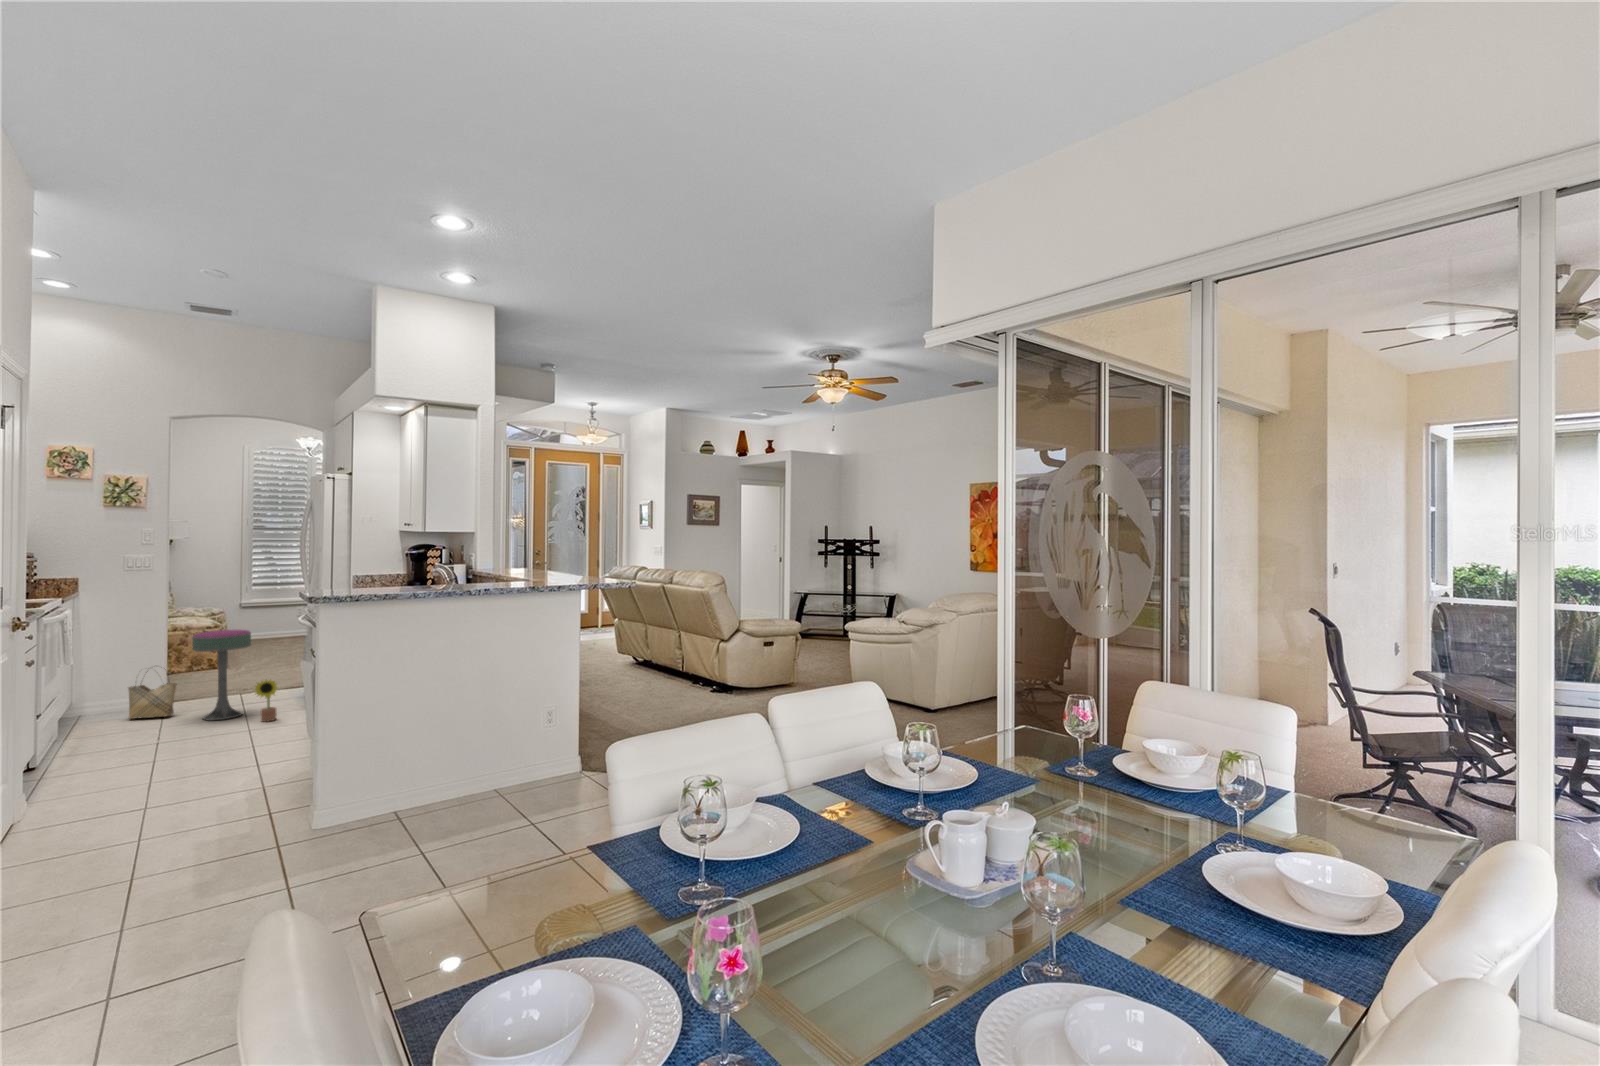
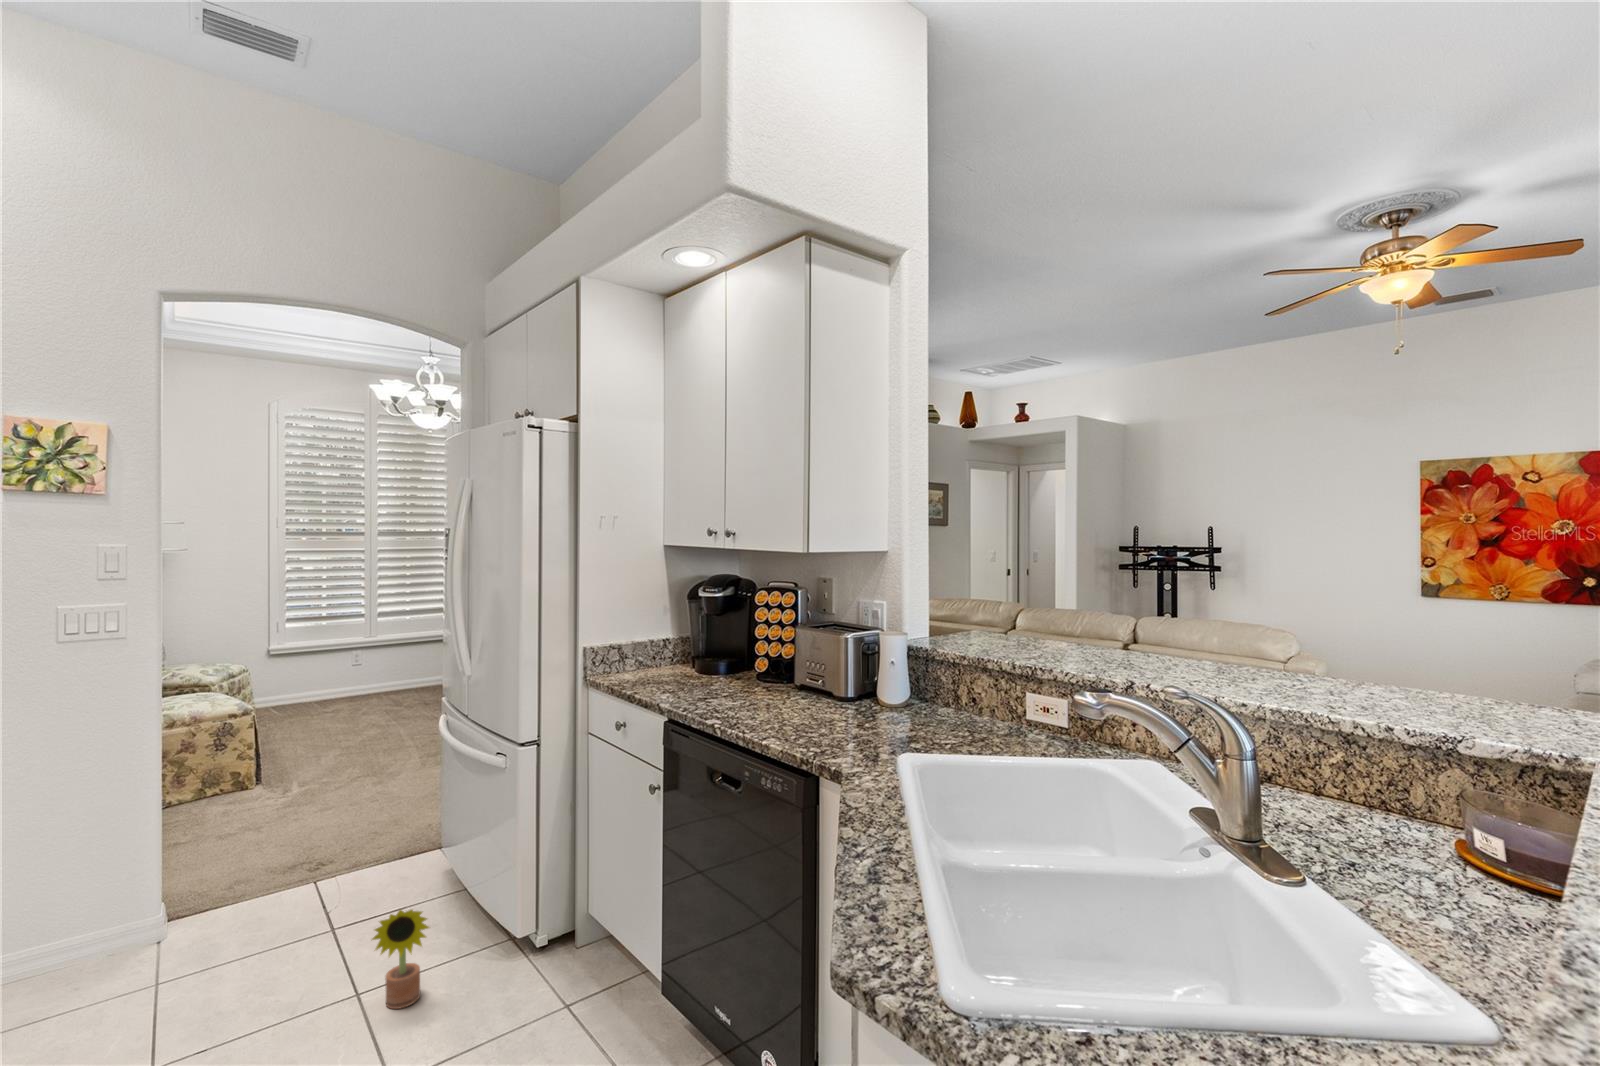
bar stool: present [192,630,251,721] -> none [221,773,353,1009]
woven basket: present [128,683,177,719] -> none [65,868,184,1013]

